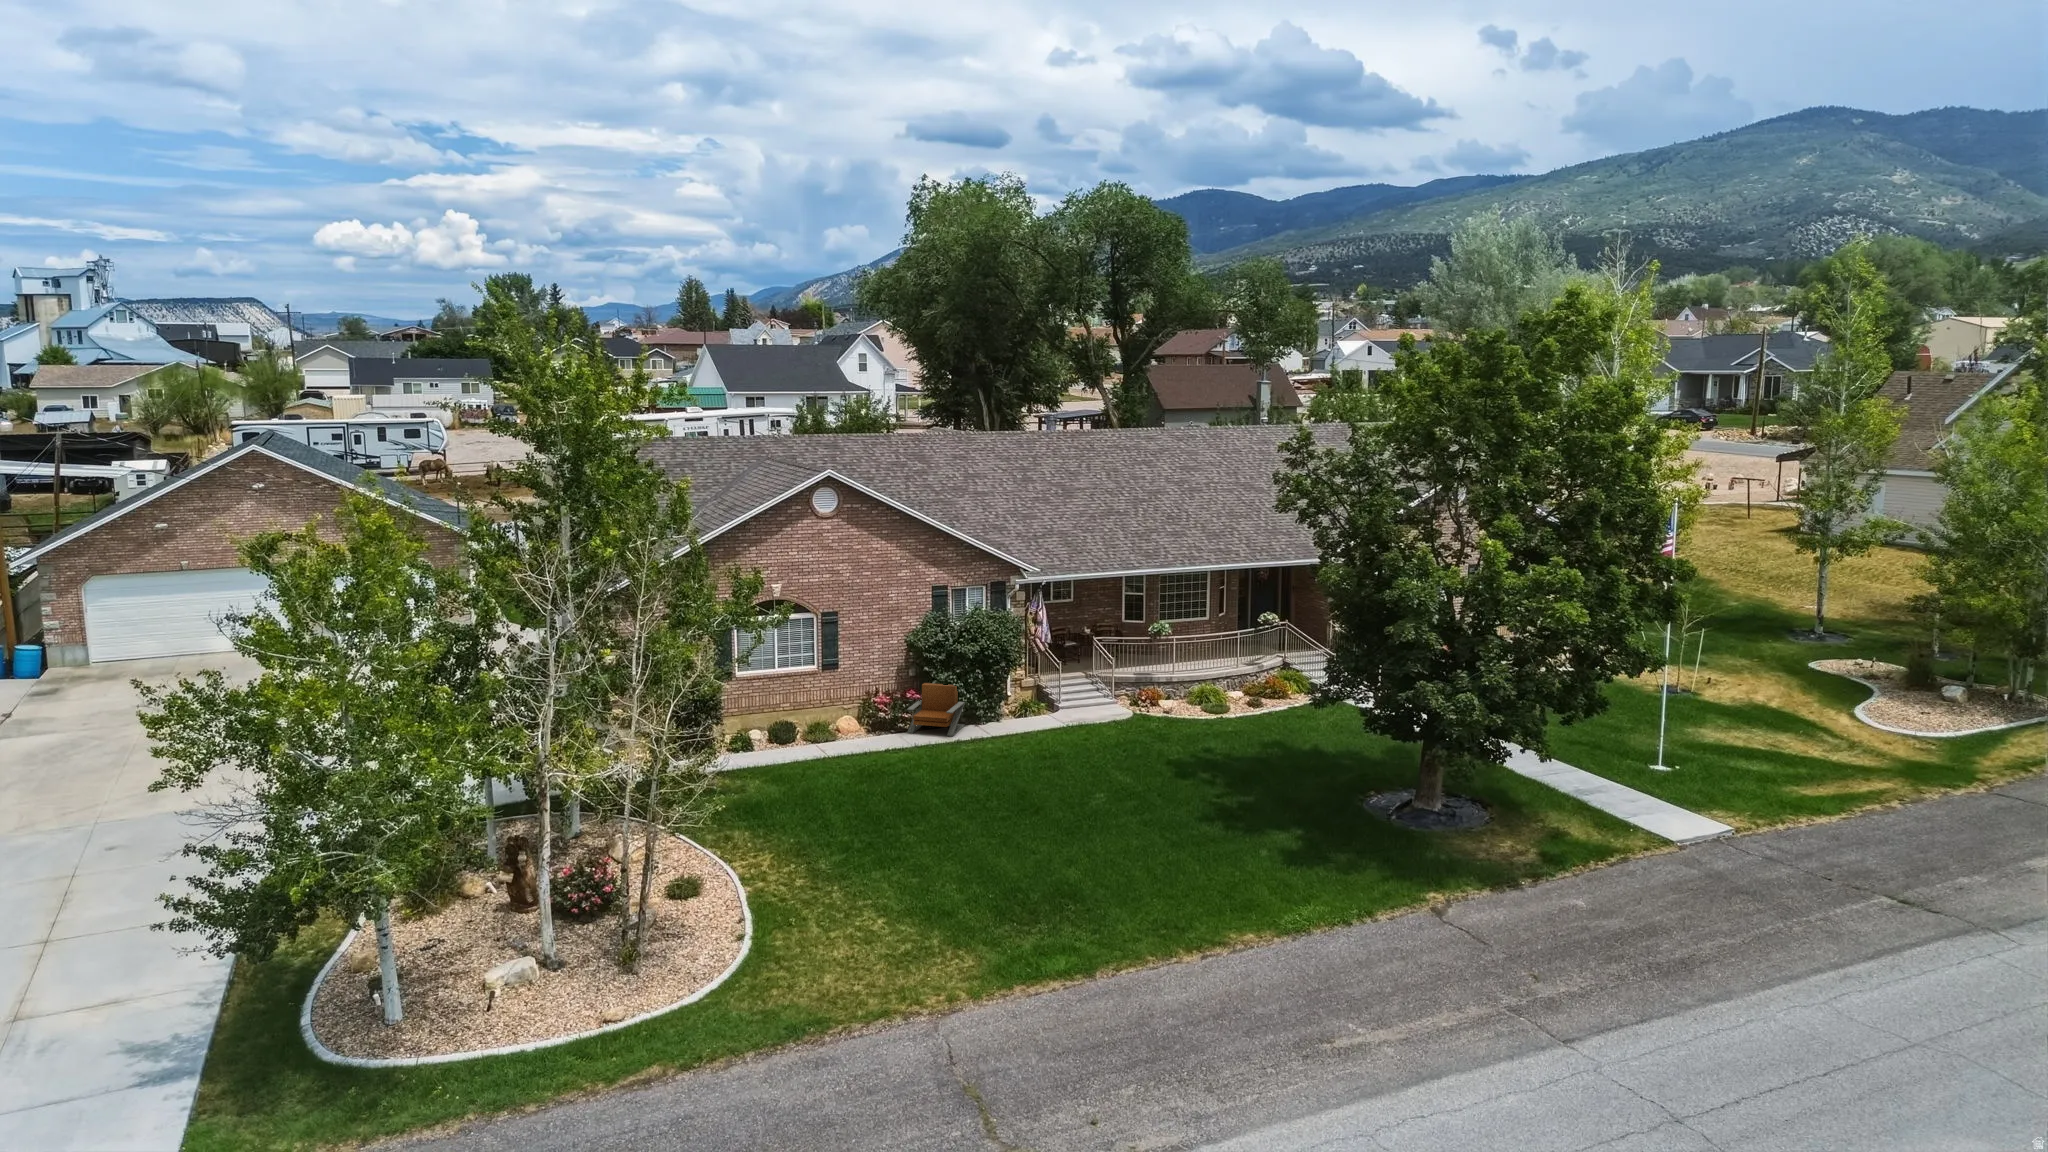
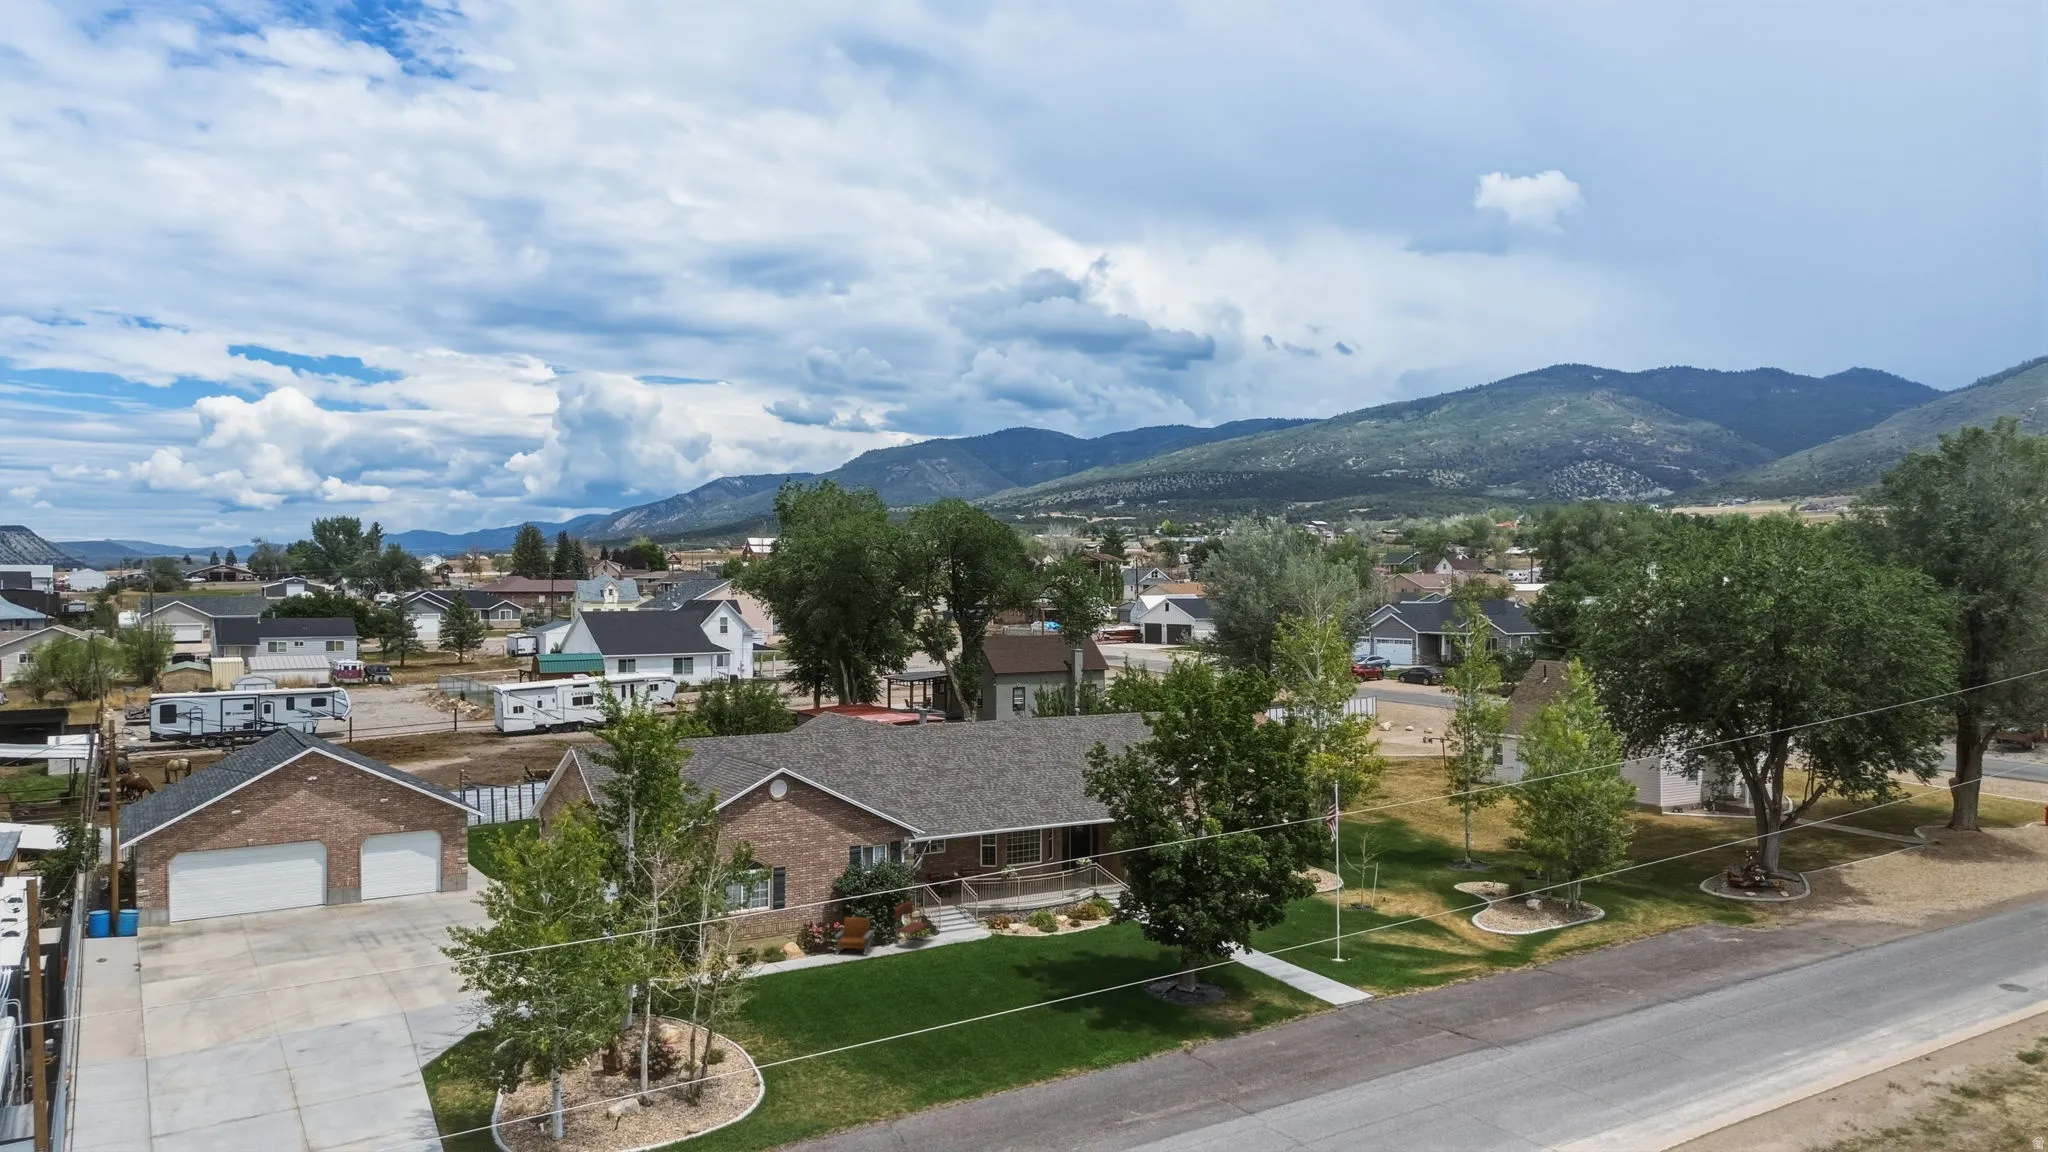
bench: none [994,664,1043,728] -> present [895,901,928,948]

